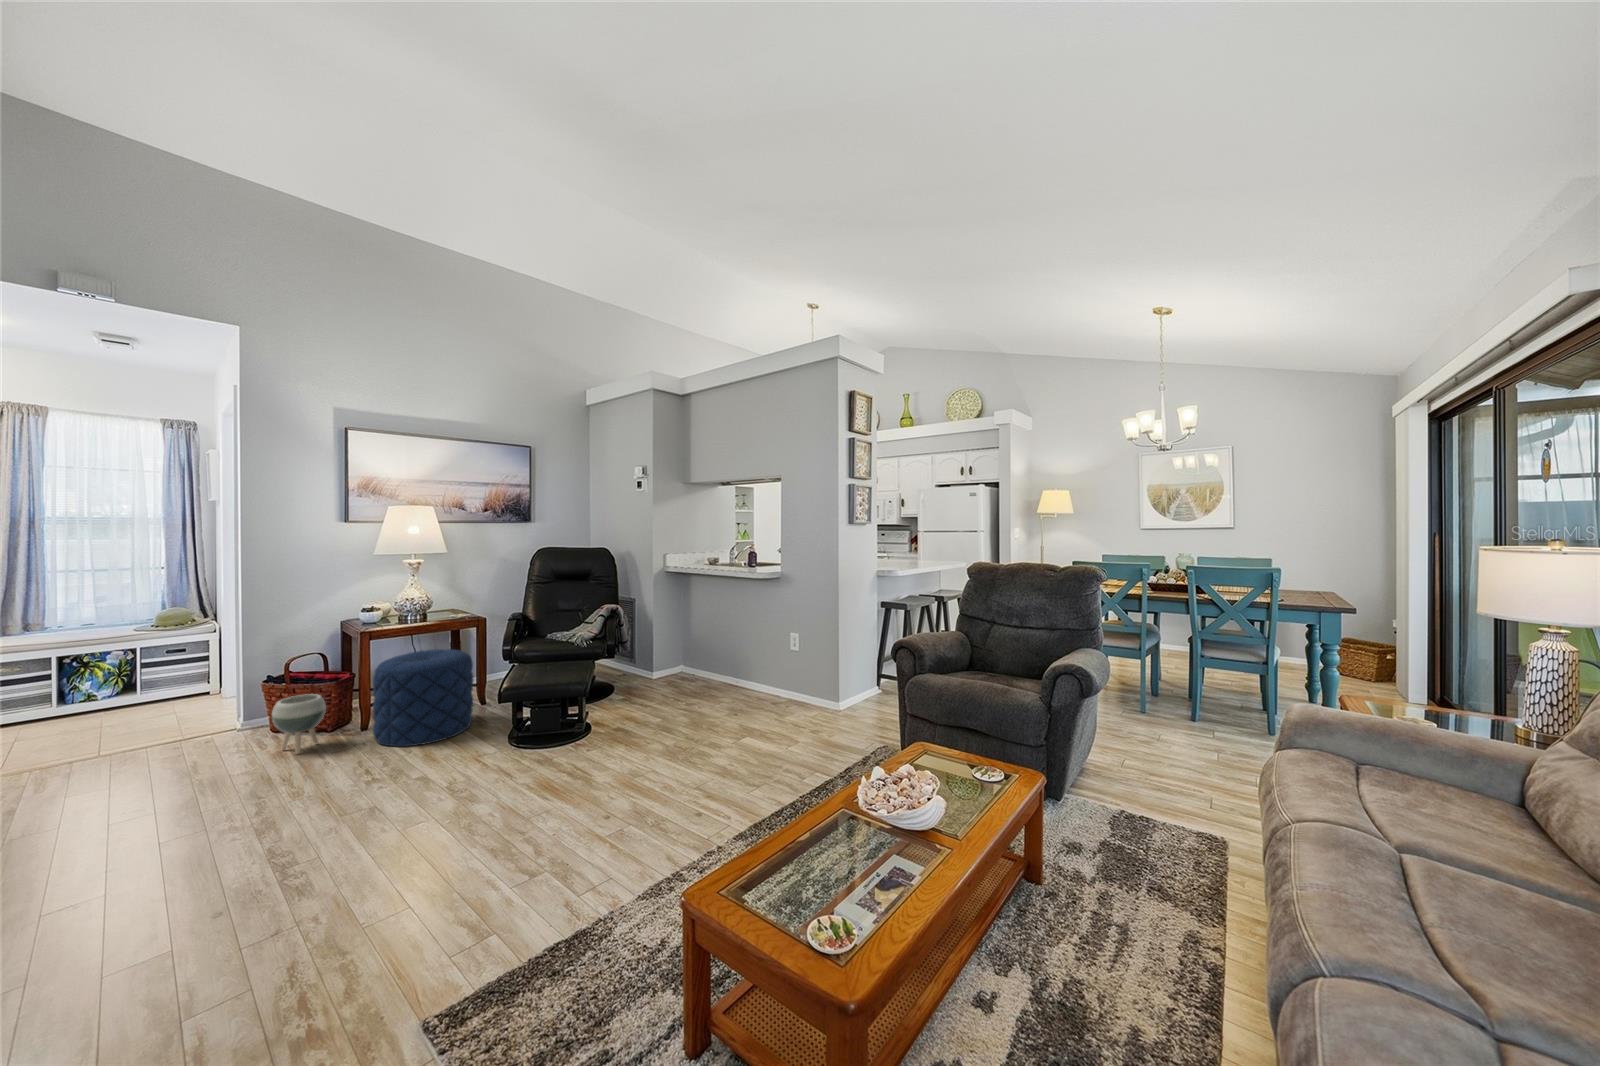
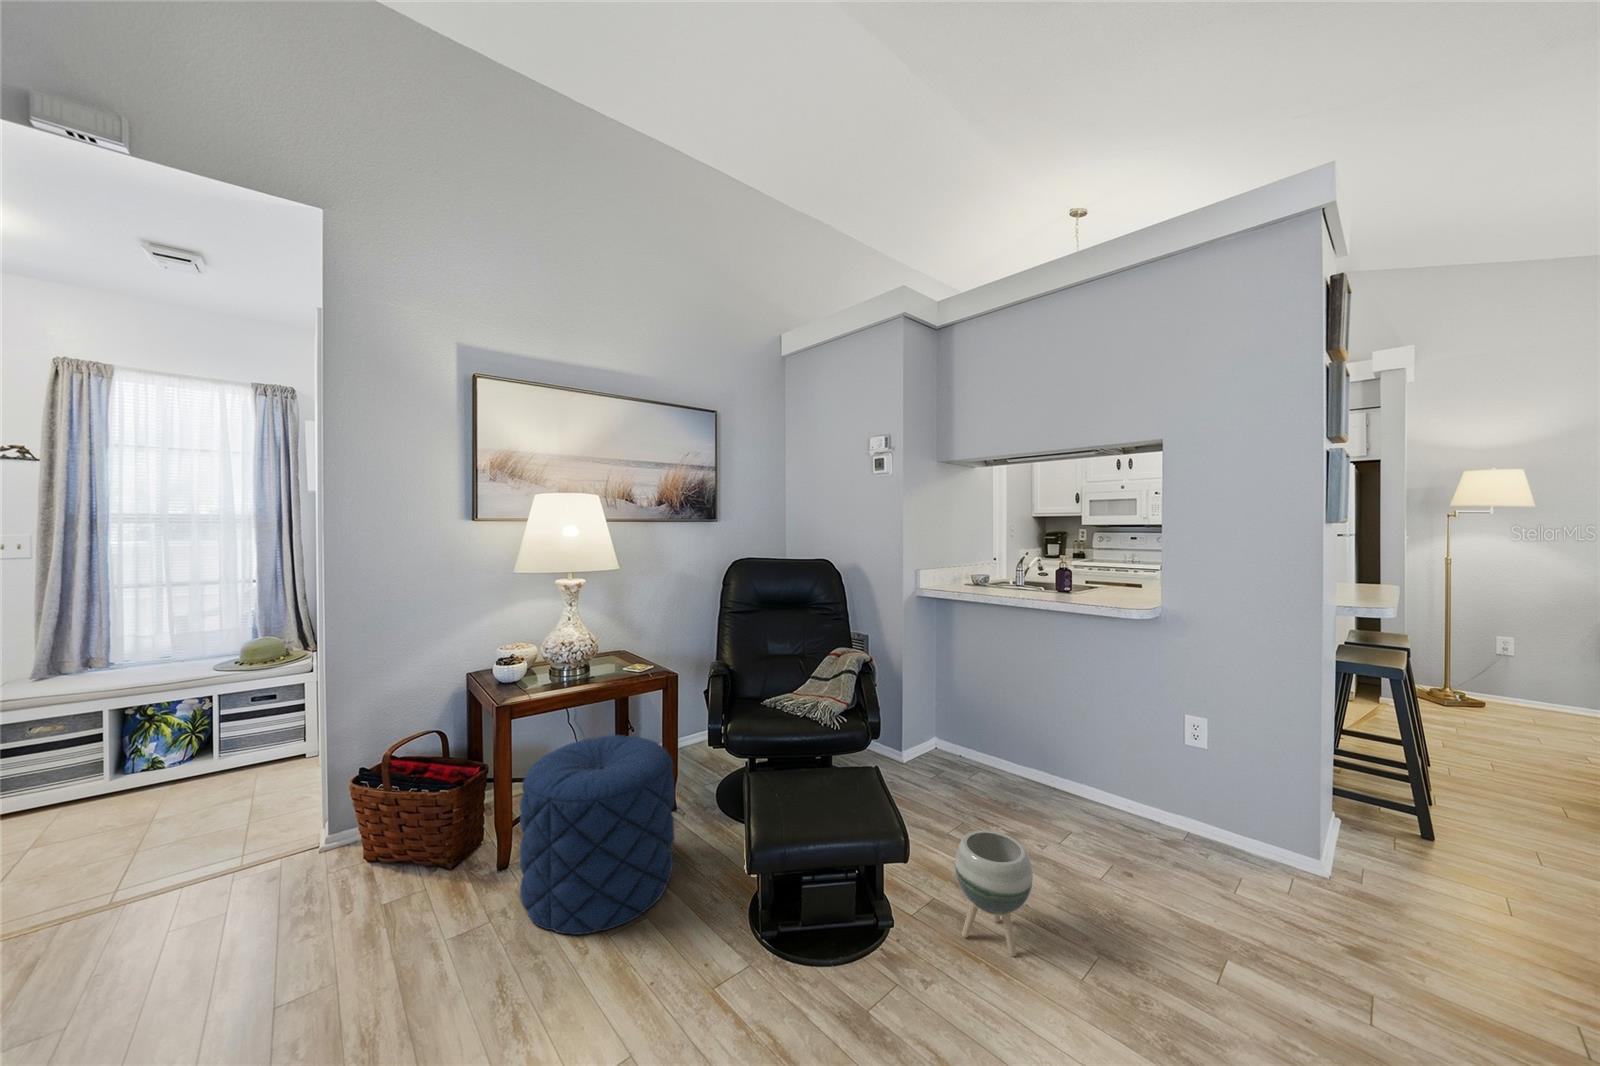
planter: present [272,694,326,754] -> present [955,830,1033,956]

